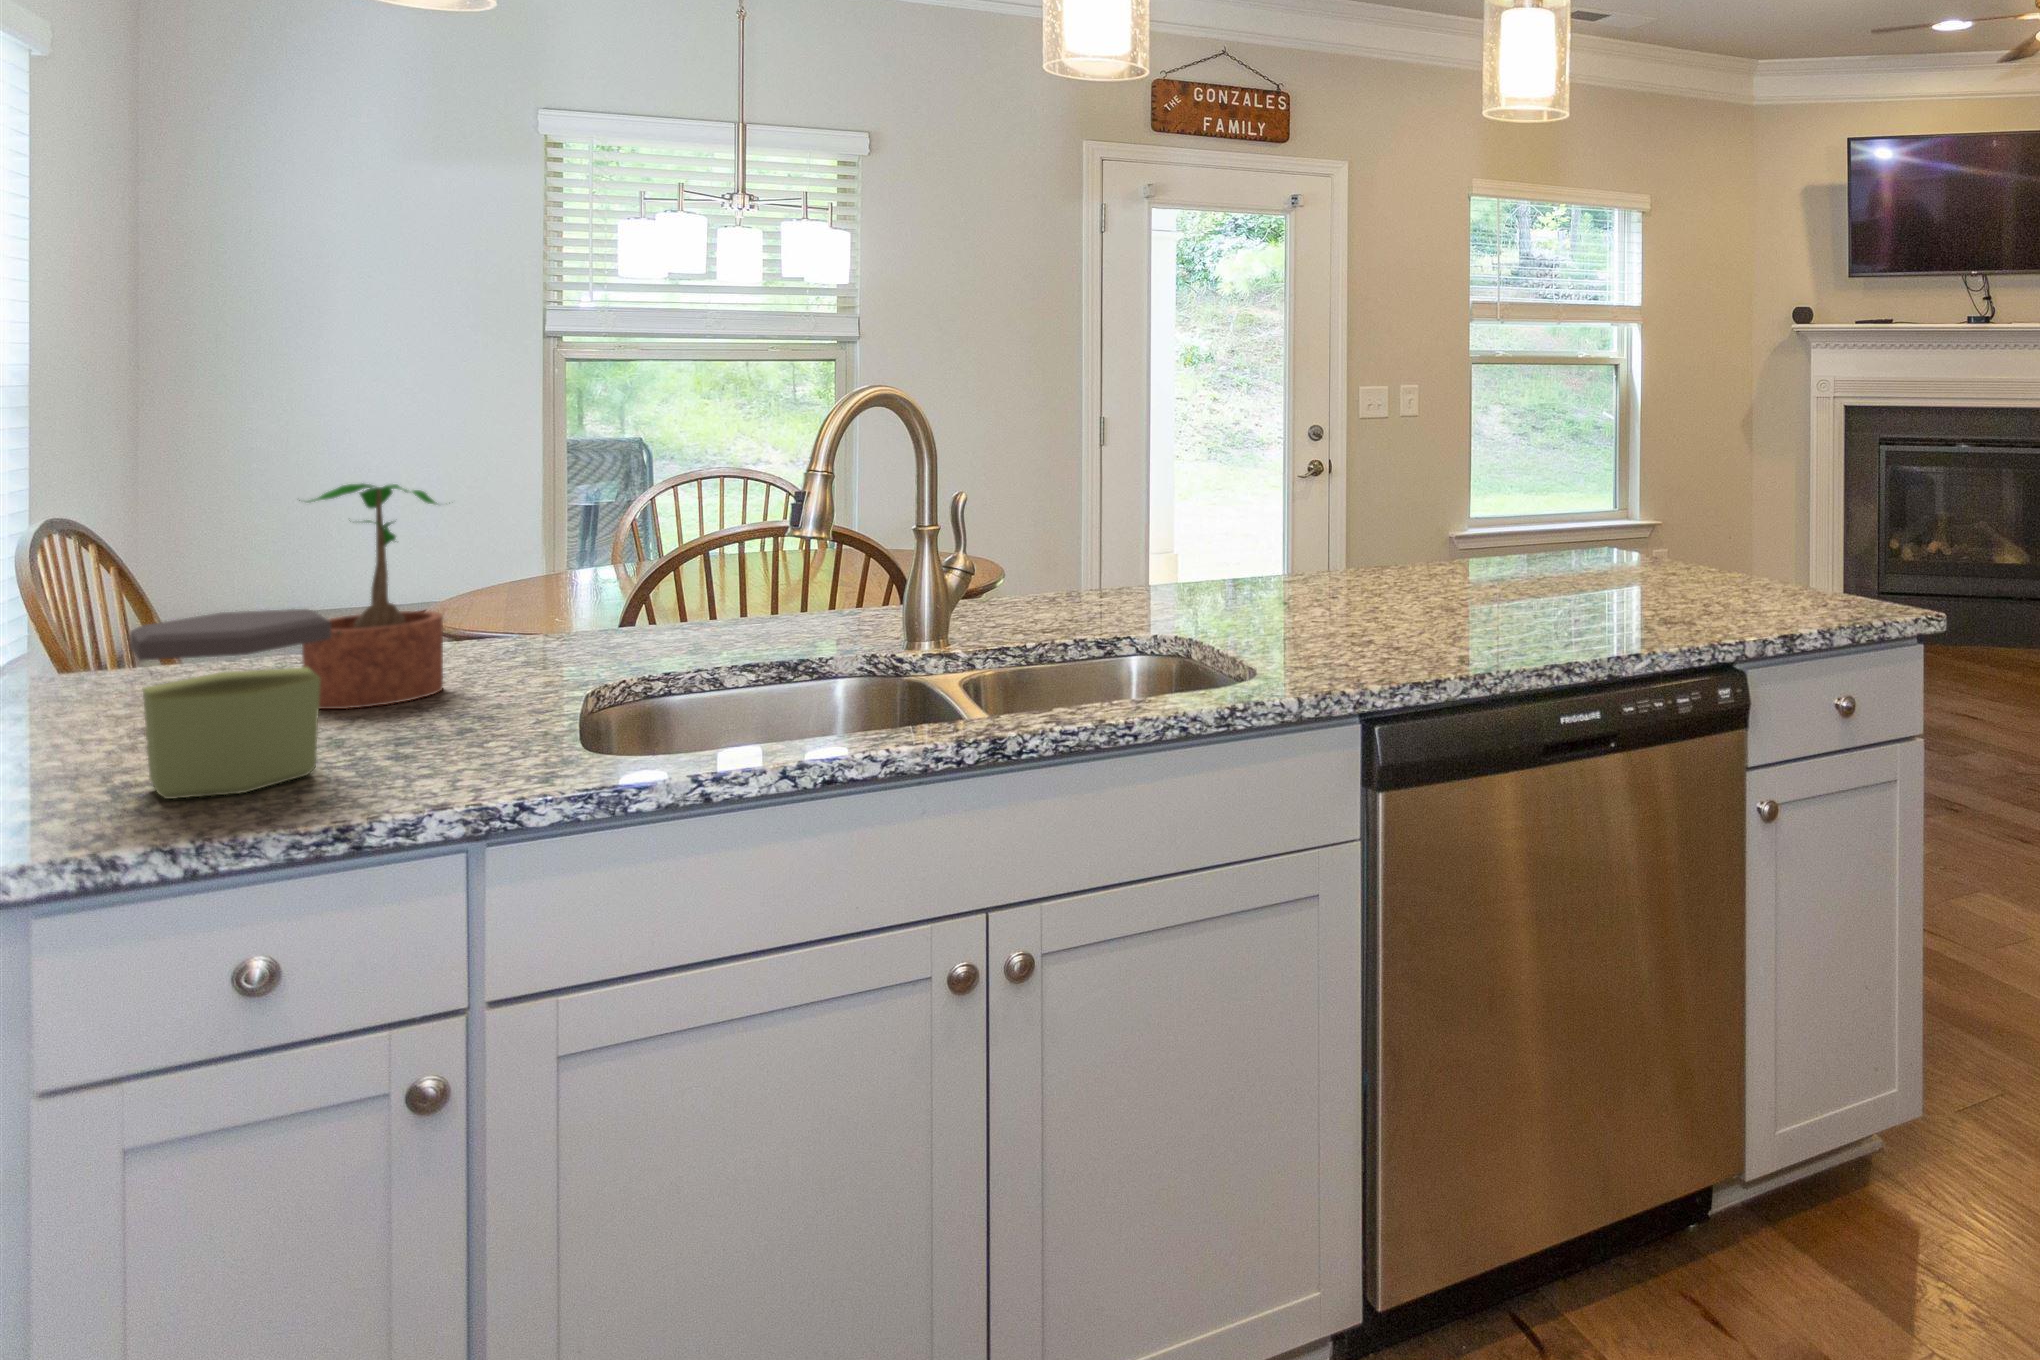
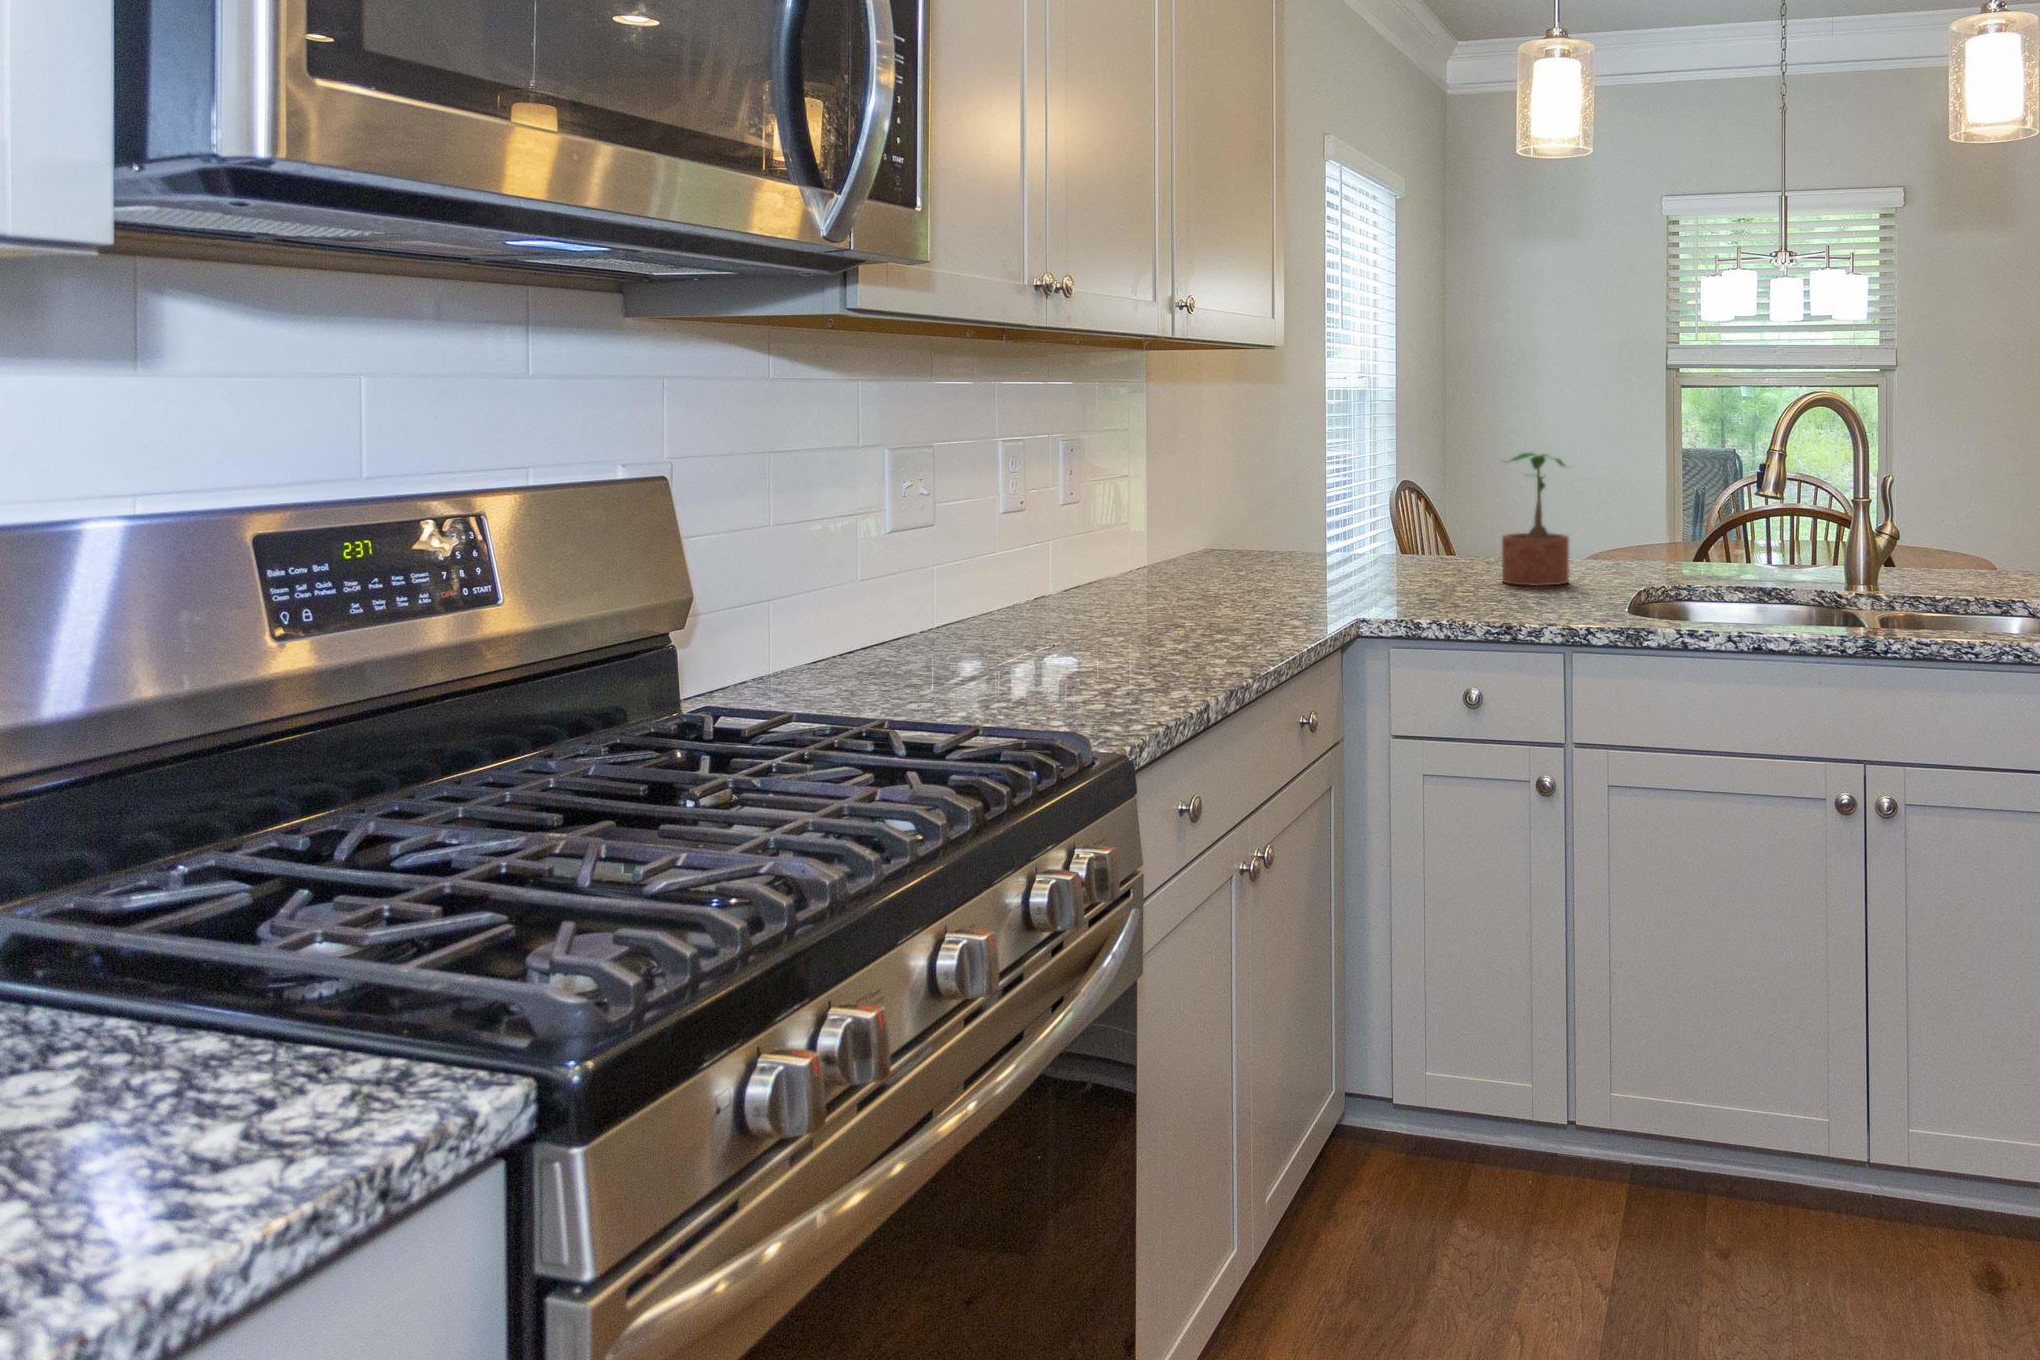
jar: present [130,609,331,799] -> none [1429,513,1509,608]

